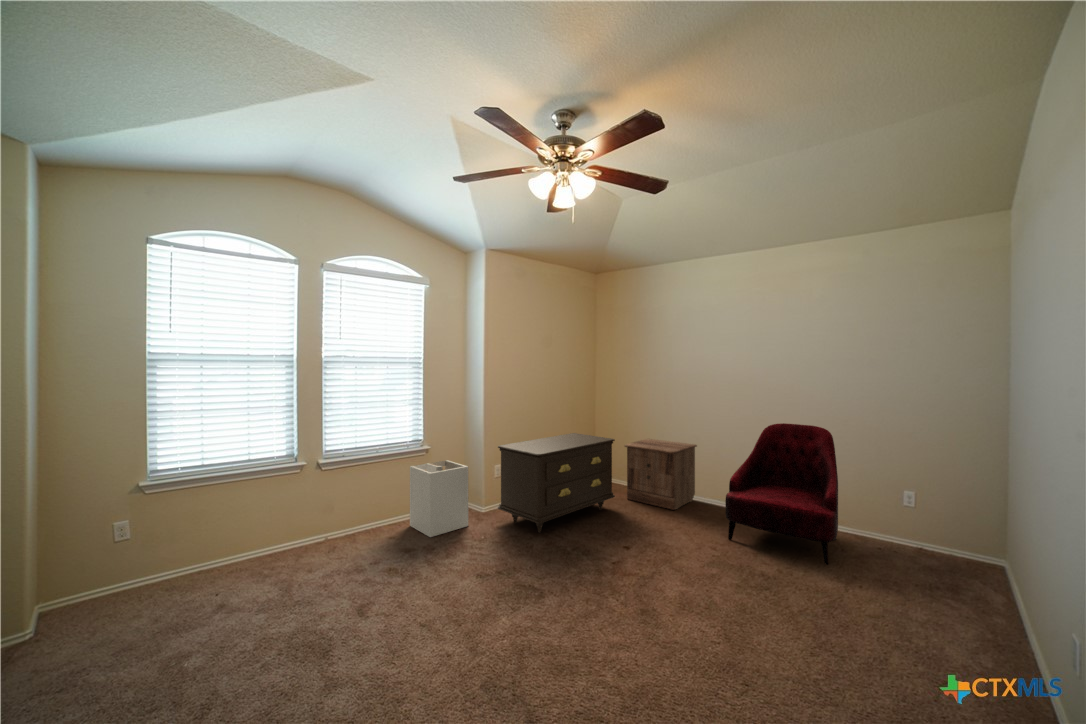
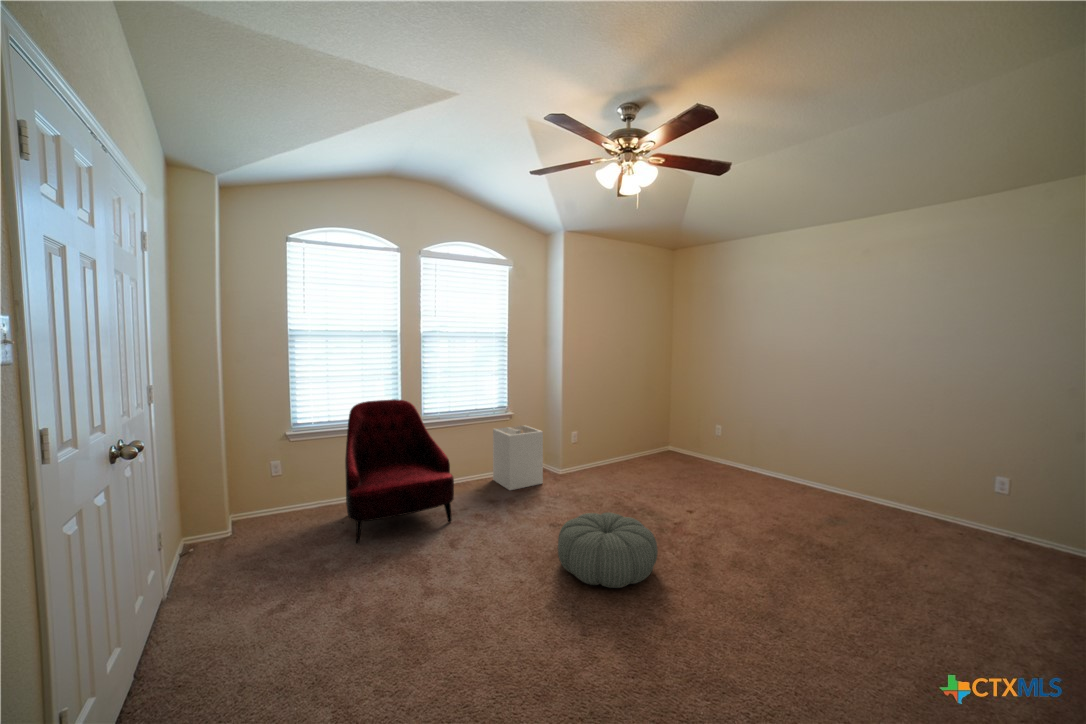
armchair: present [725,423,838,565] -> present [345,399,454,544]
dresser: present [498,433,615,533] -> none [569,406,681,494]
nightstand: present [625,439,697,510] -> none [691,414,766,483]
pouf: none [491,557,602,648] -> present [558,512,658,588]

